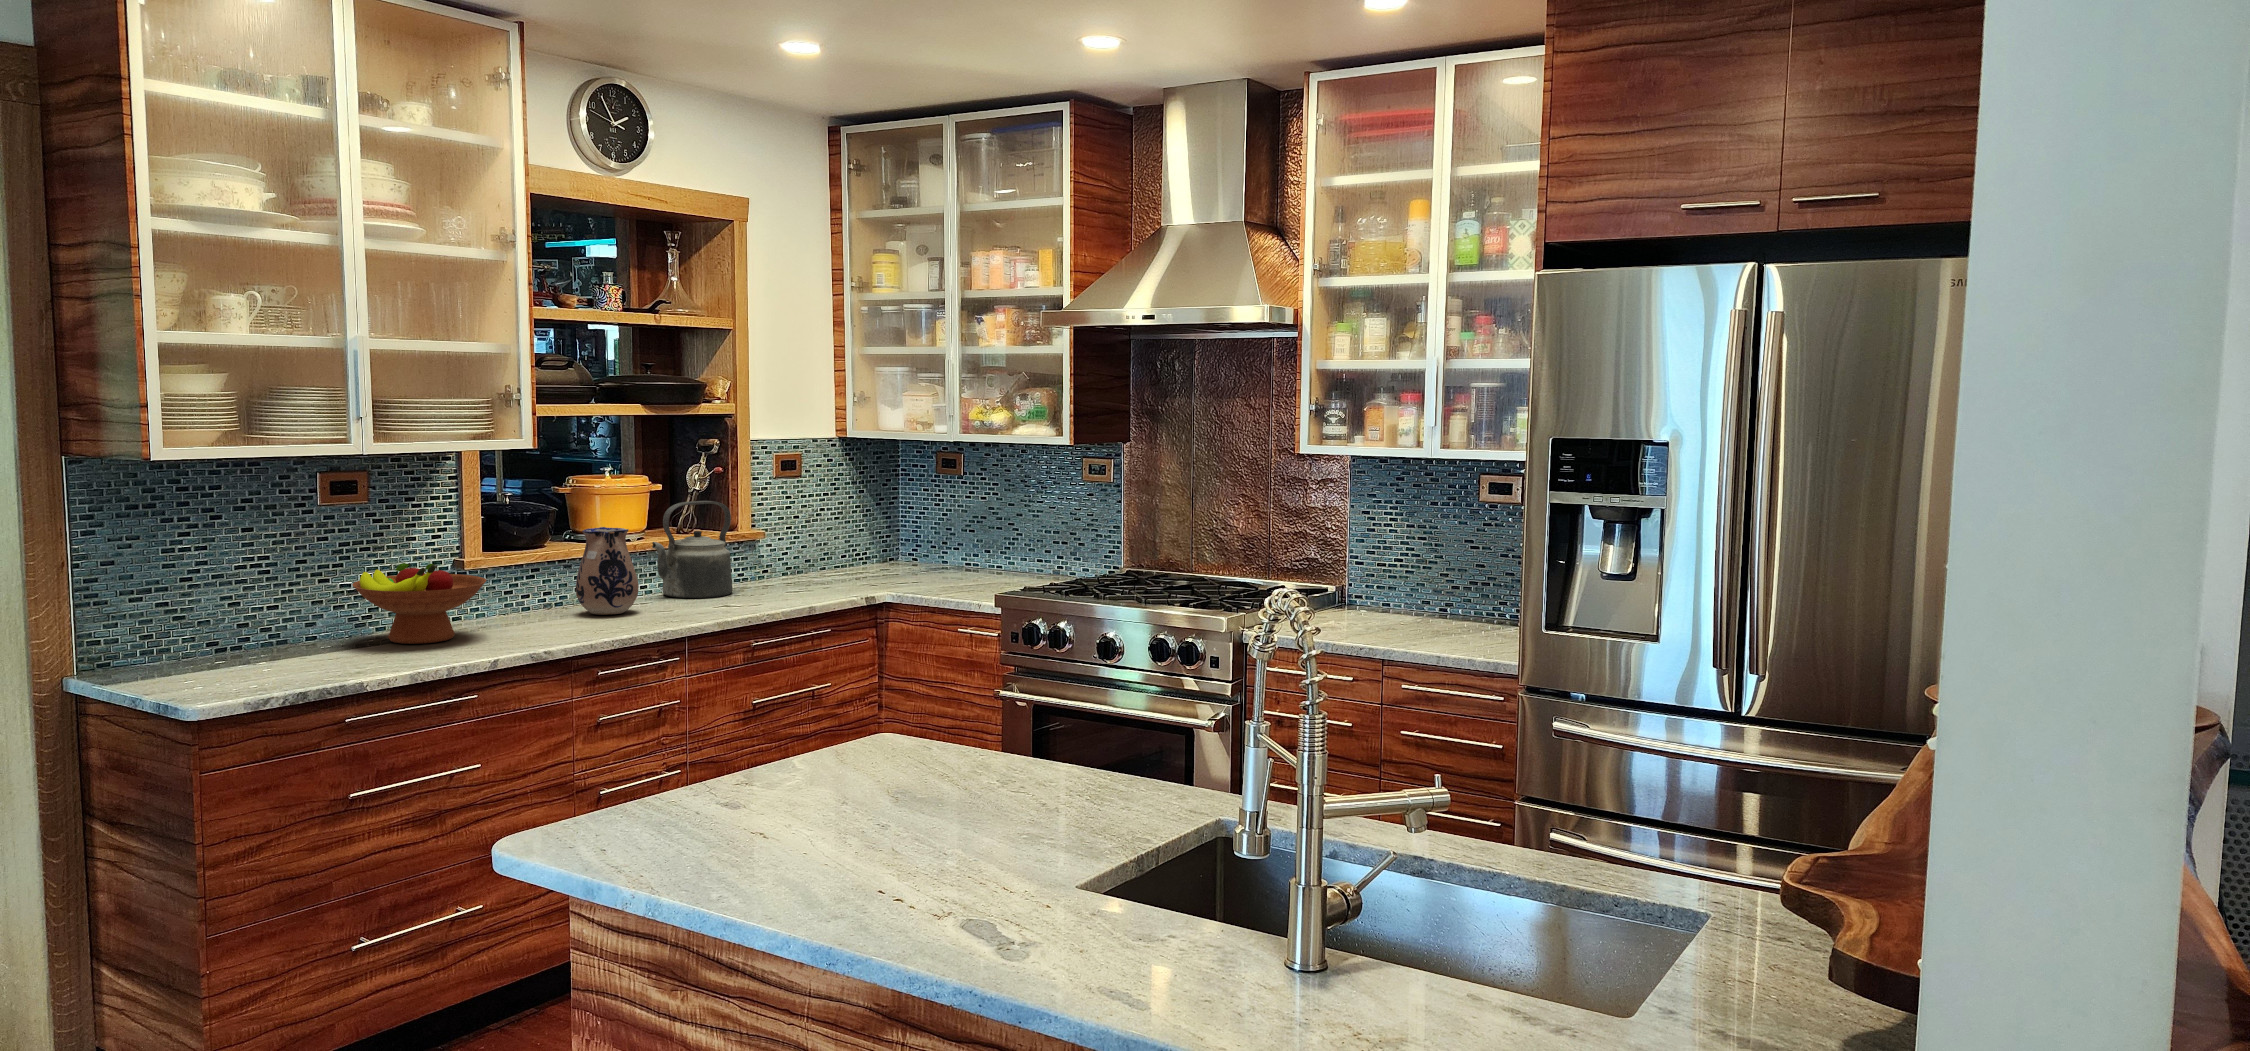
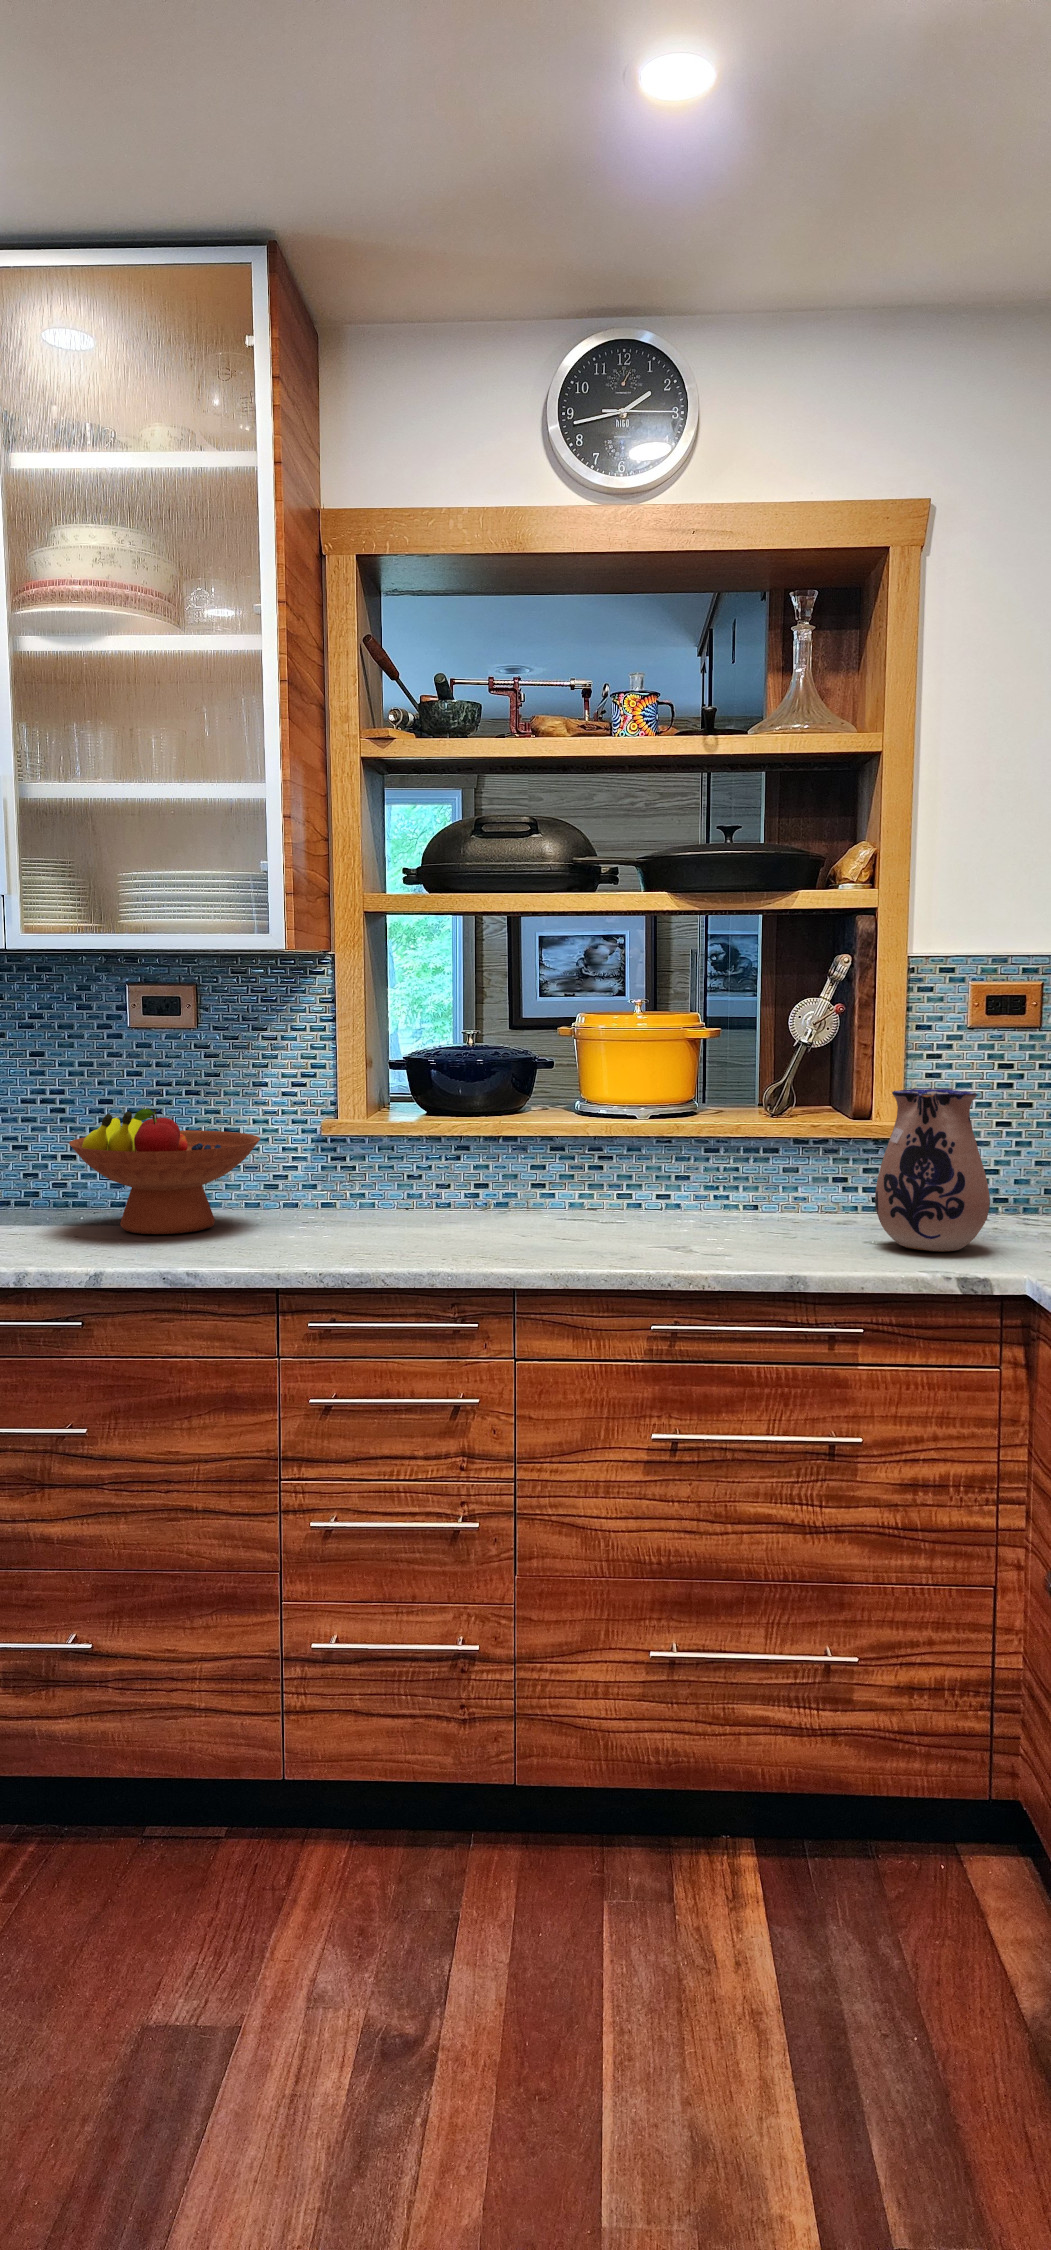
kettle: present [652,501,733,598] -> none [645,1053,810,1232]
ceramic pitcher: present [576,527,639,615] -> present [875,1089,990,1252]

